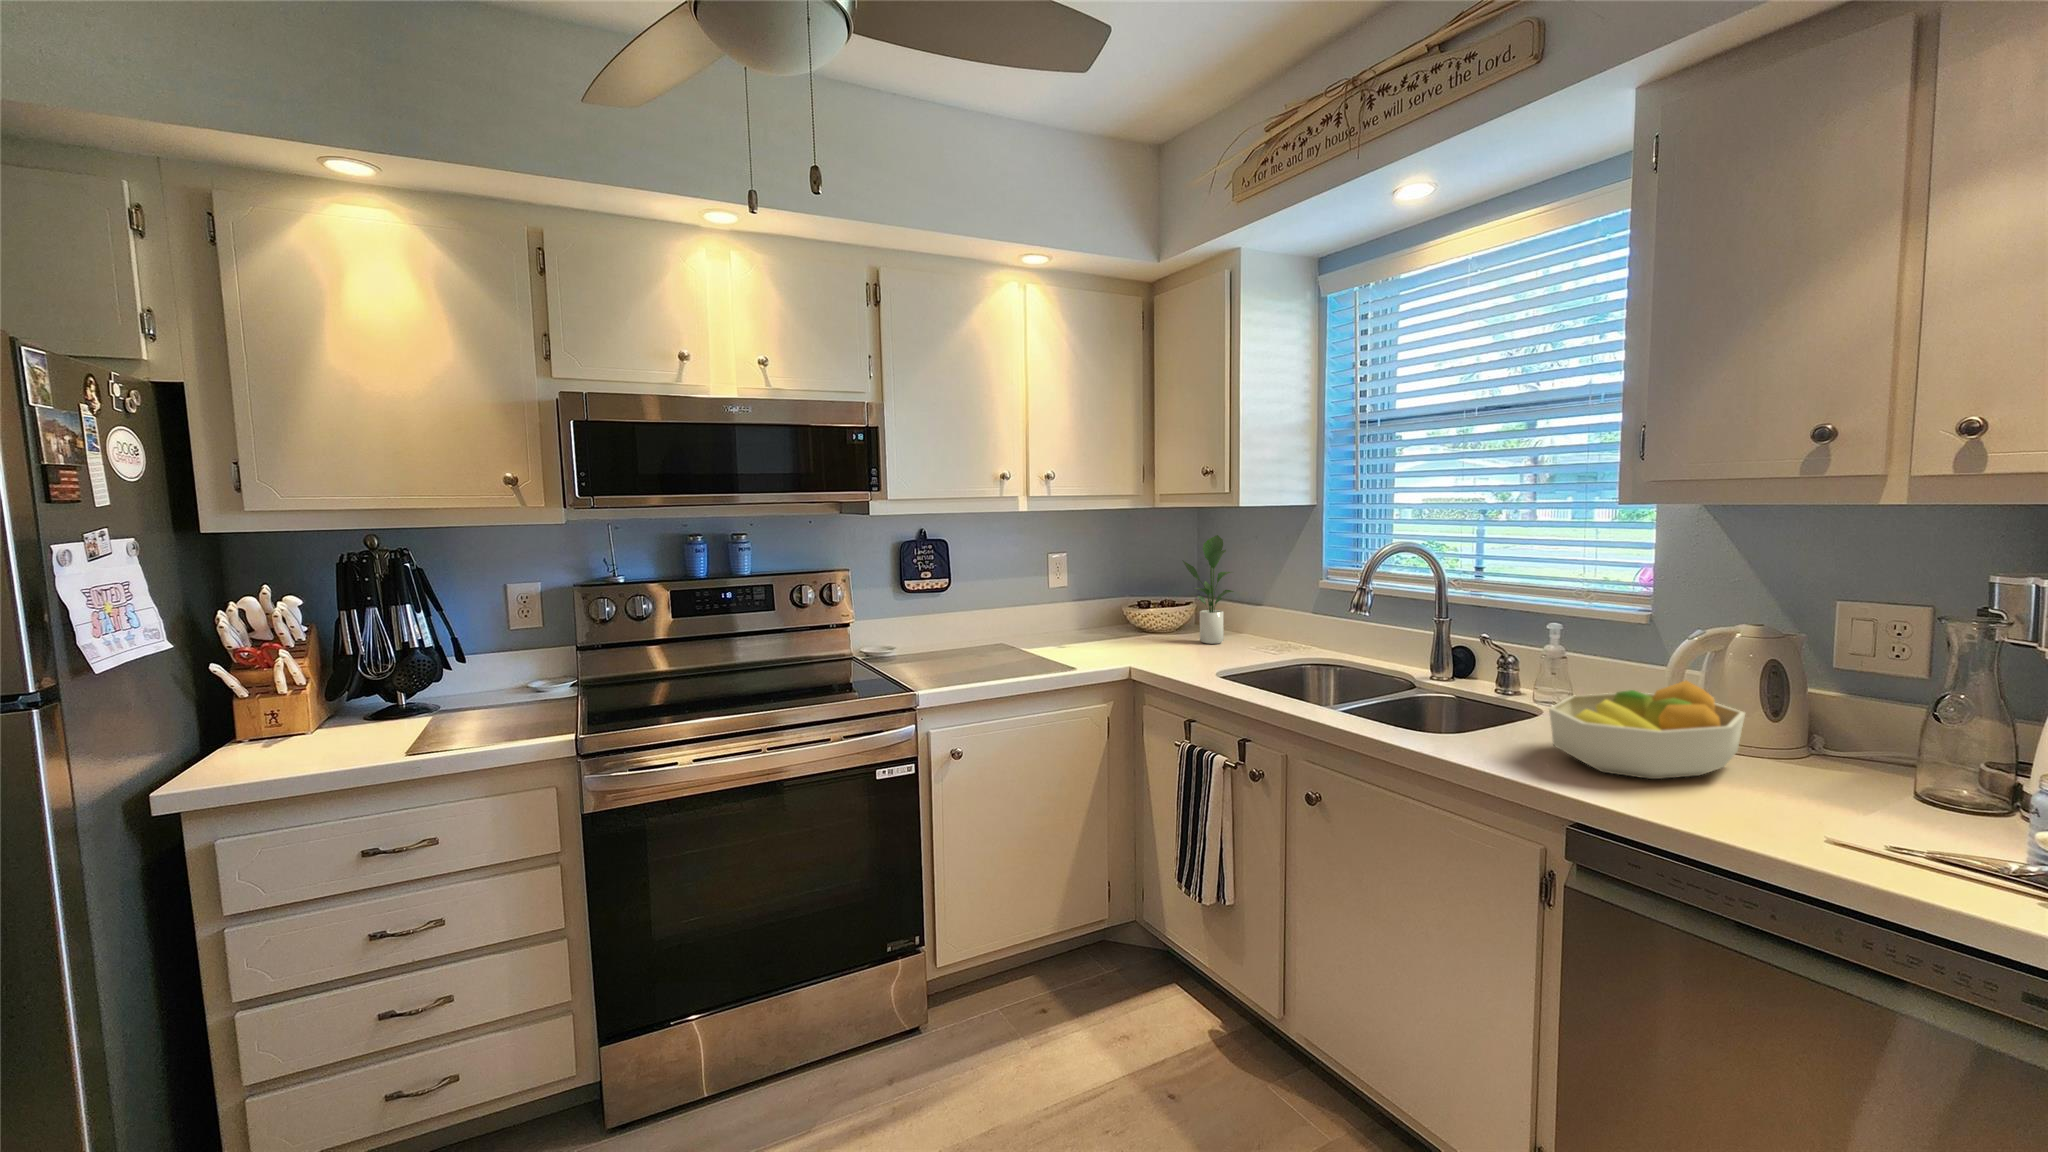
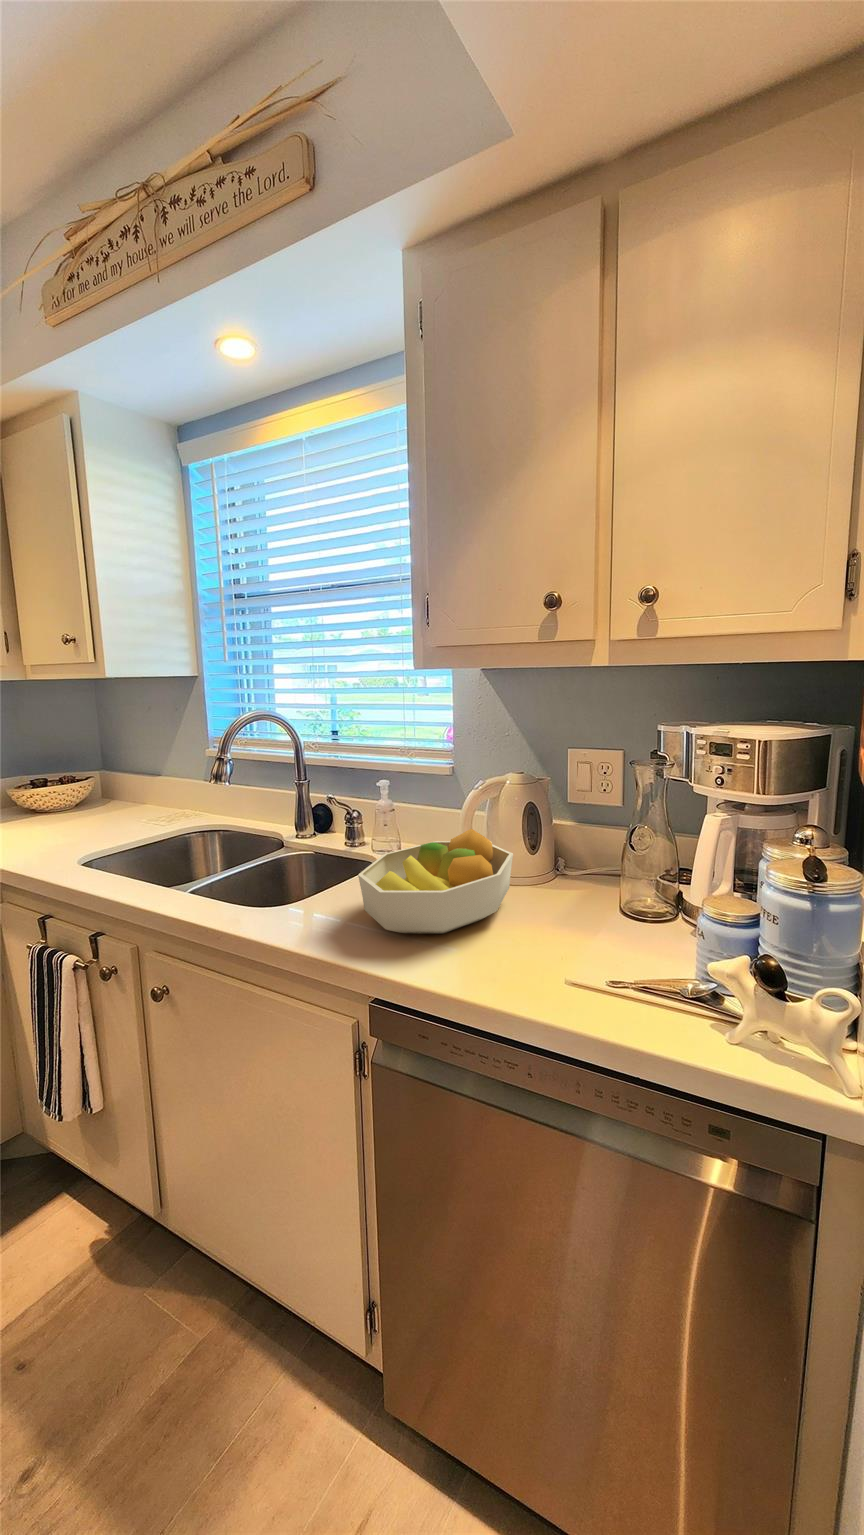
potted plant: present [1183,535,1234,644] -> none [58,705,122,818]

